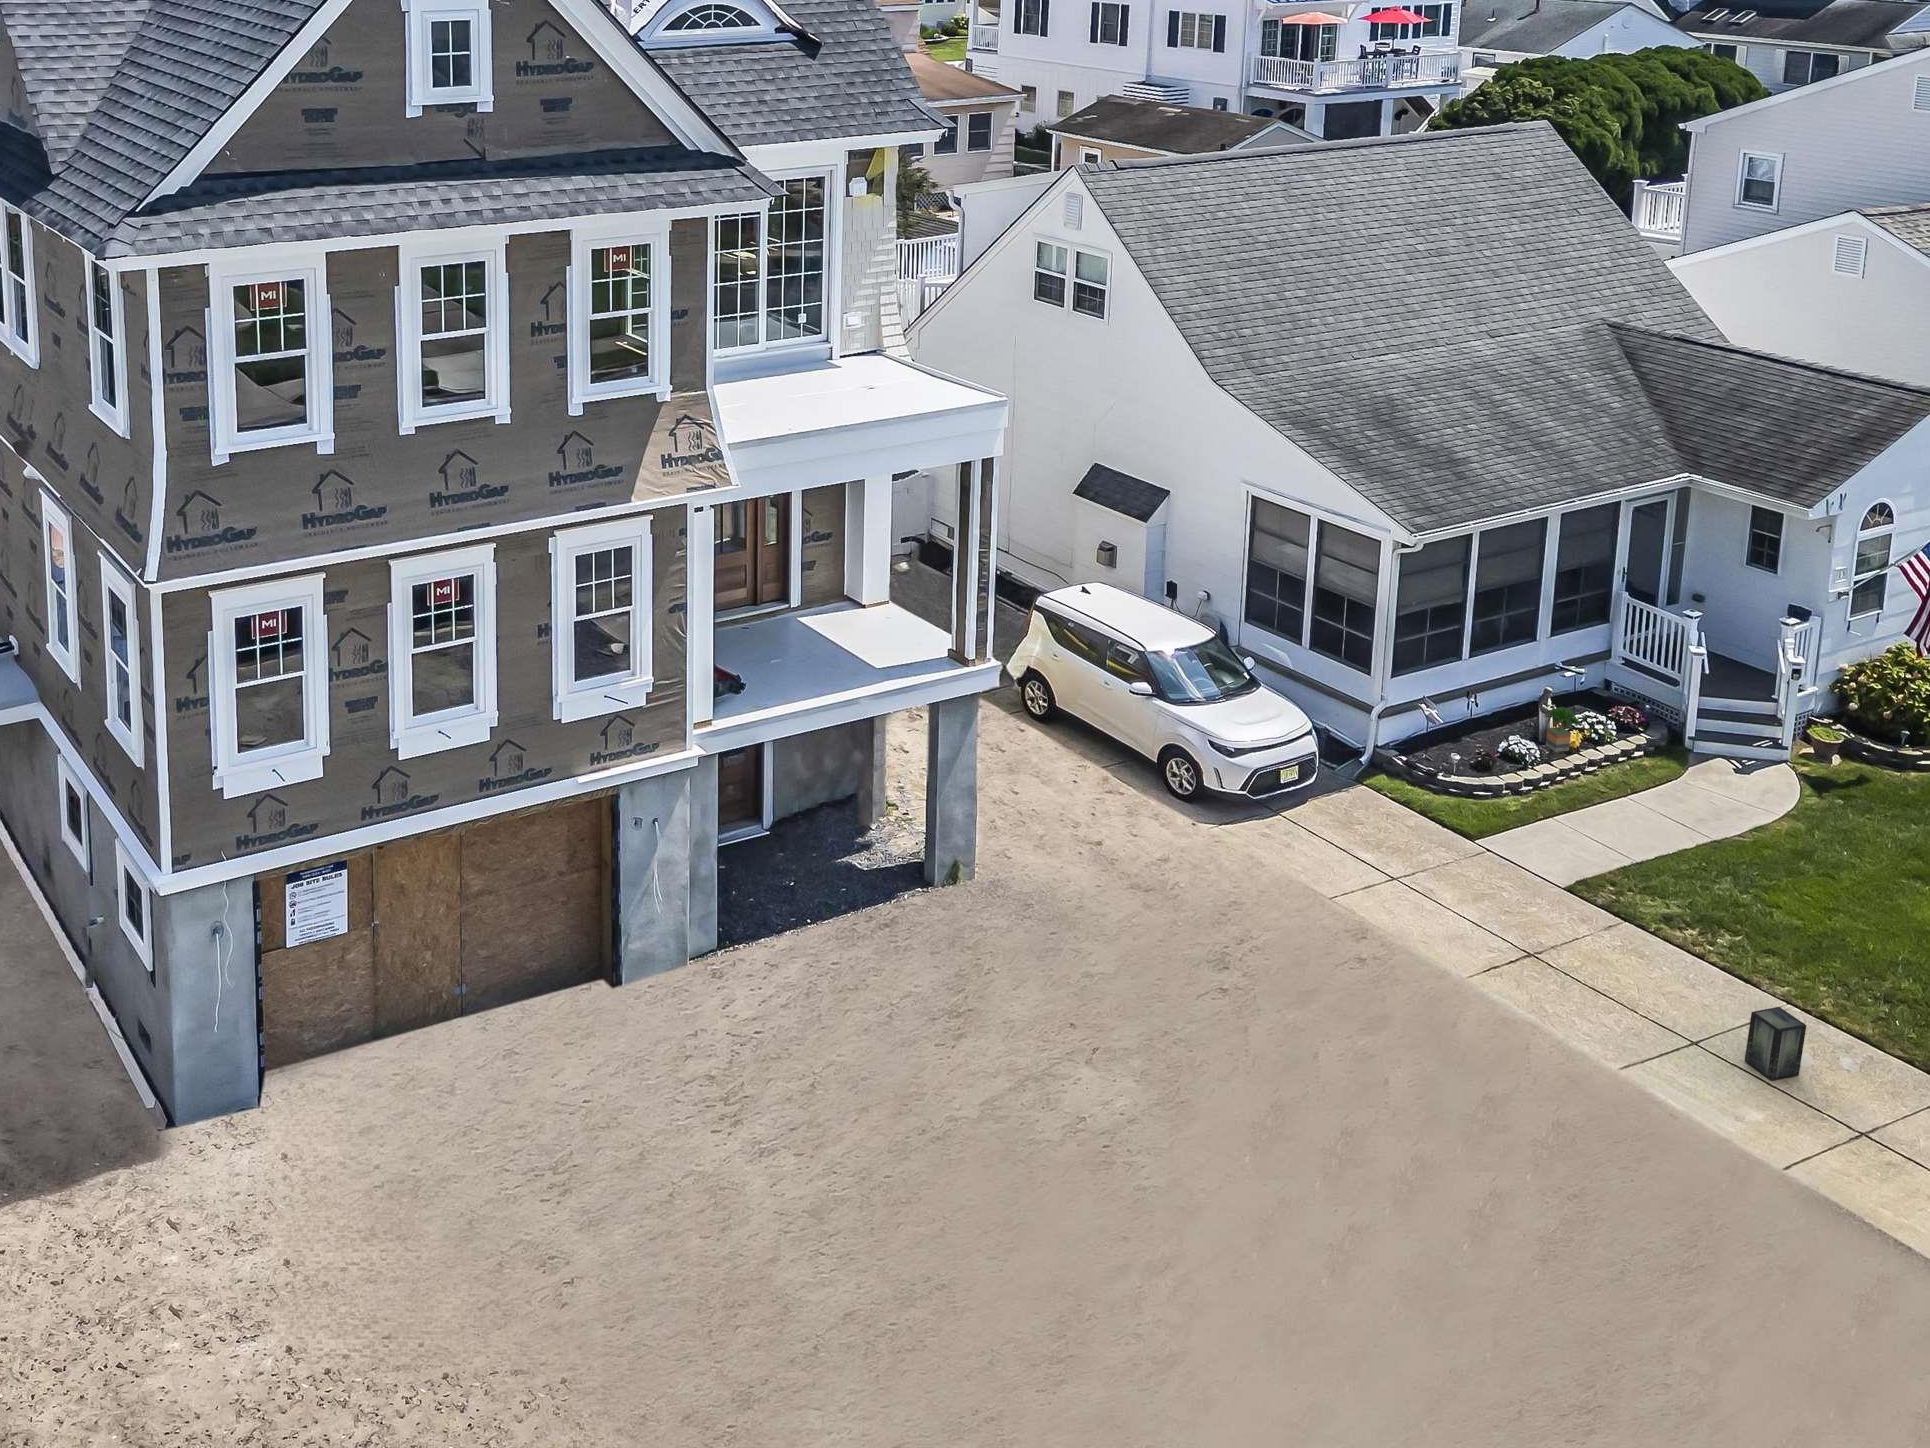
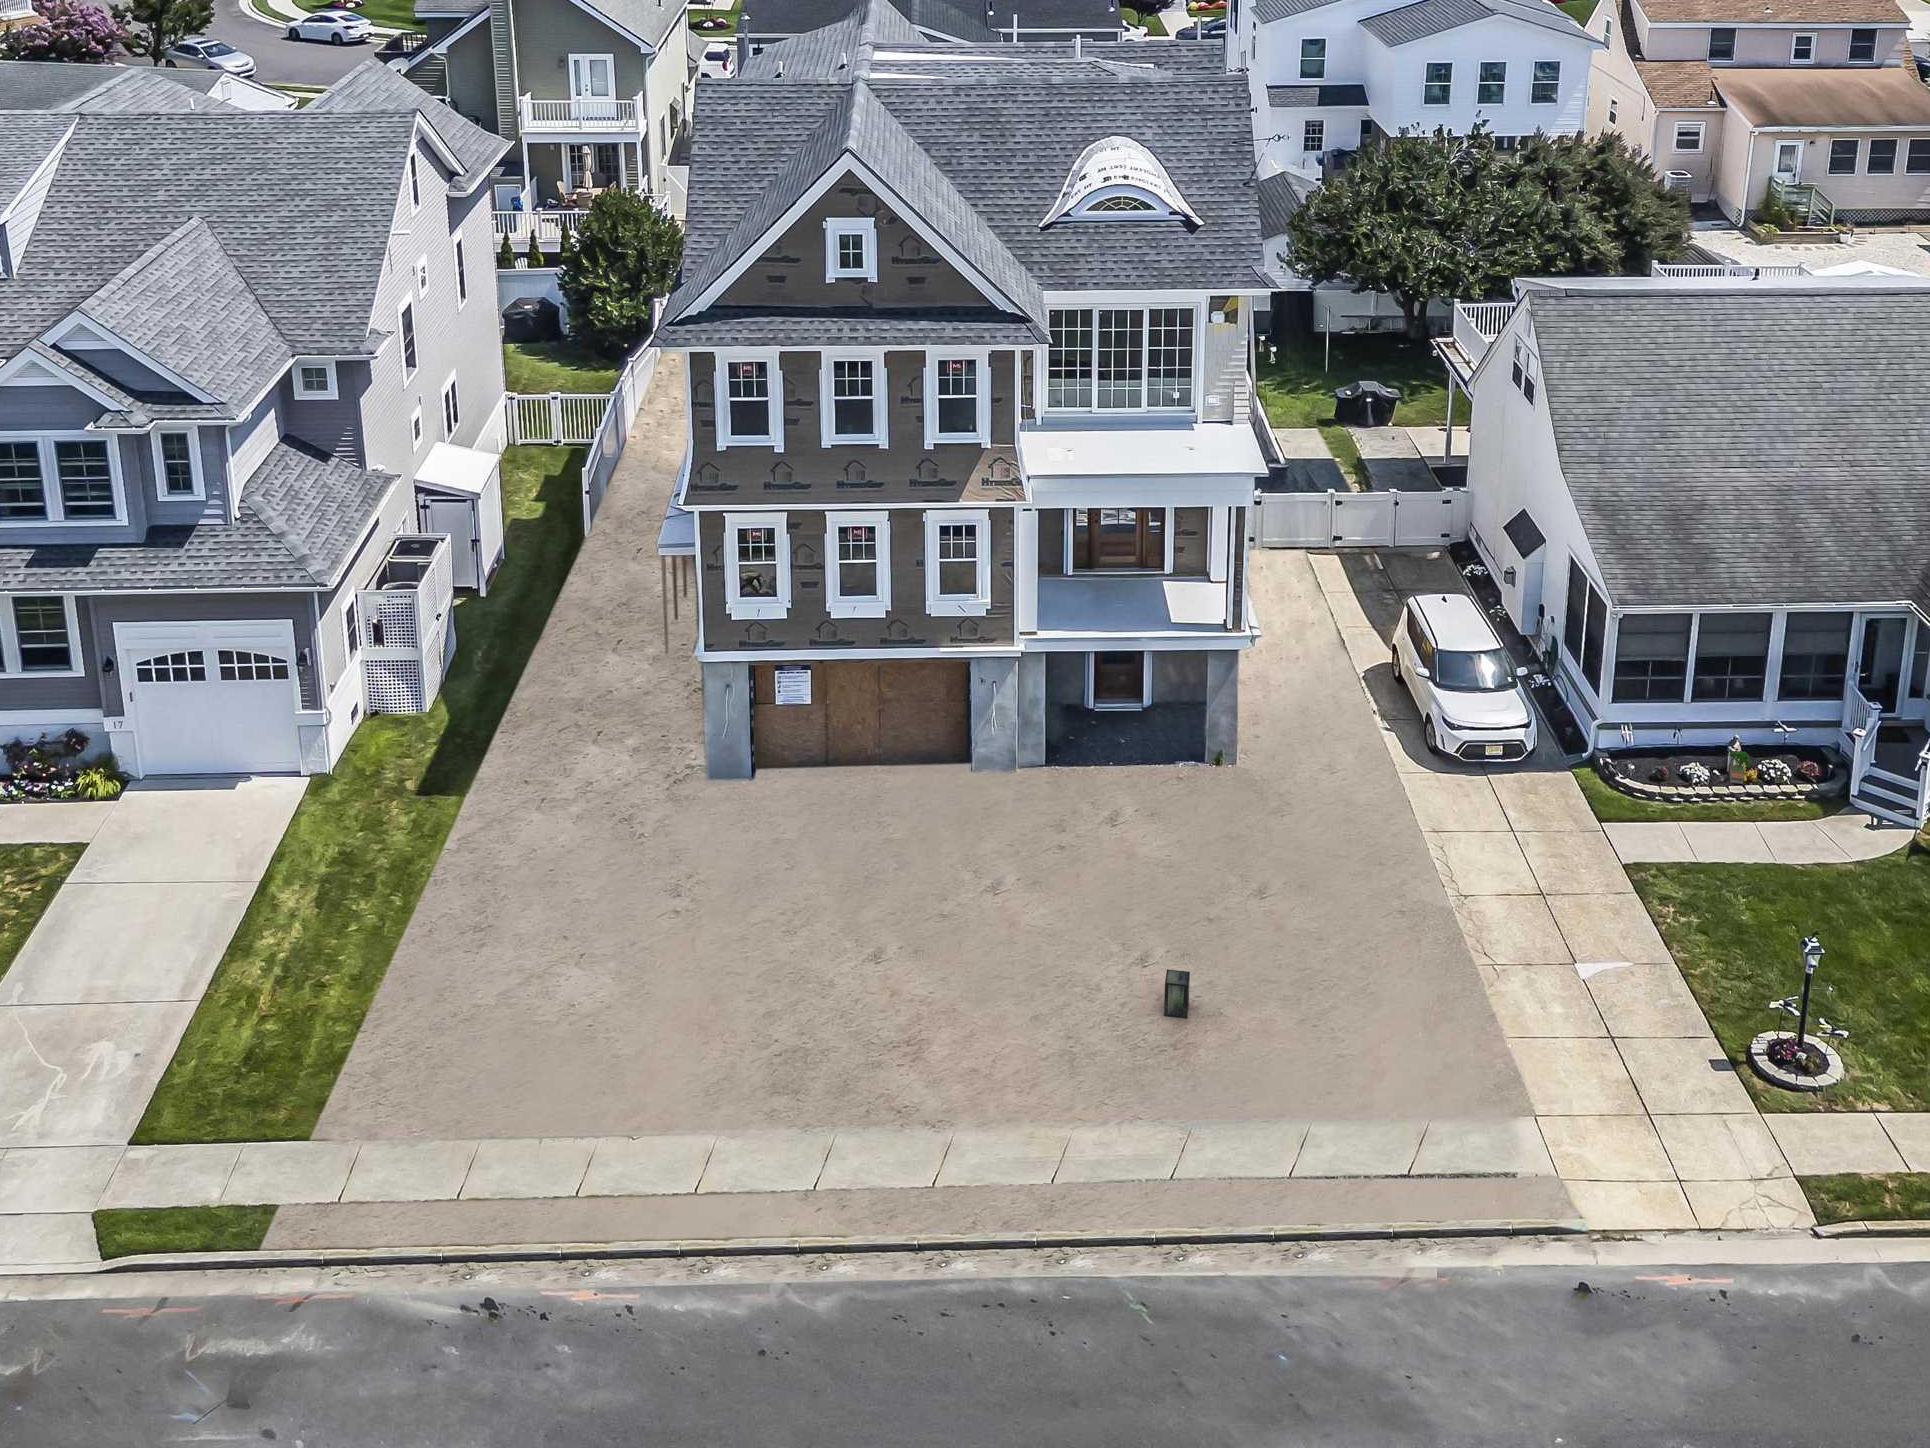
storage box: present [1745,1007,1806,1081] -> present [1164,969,1190,1018]

